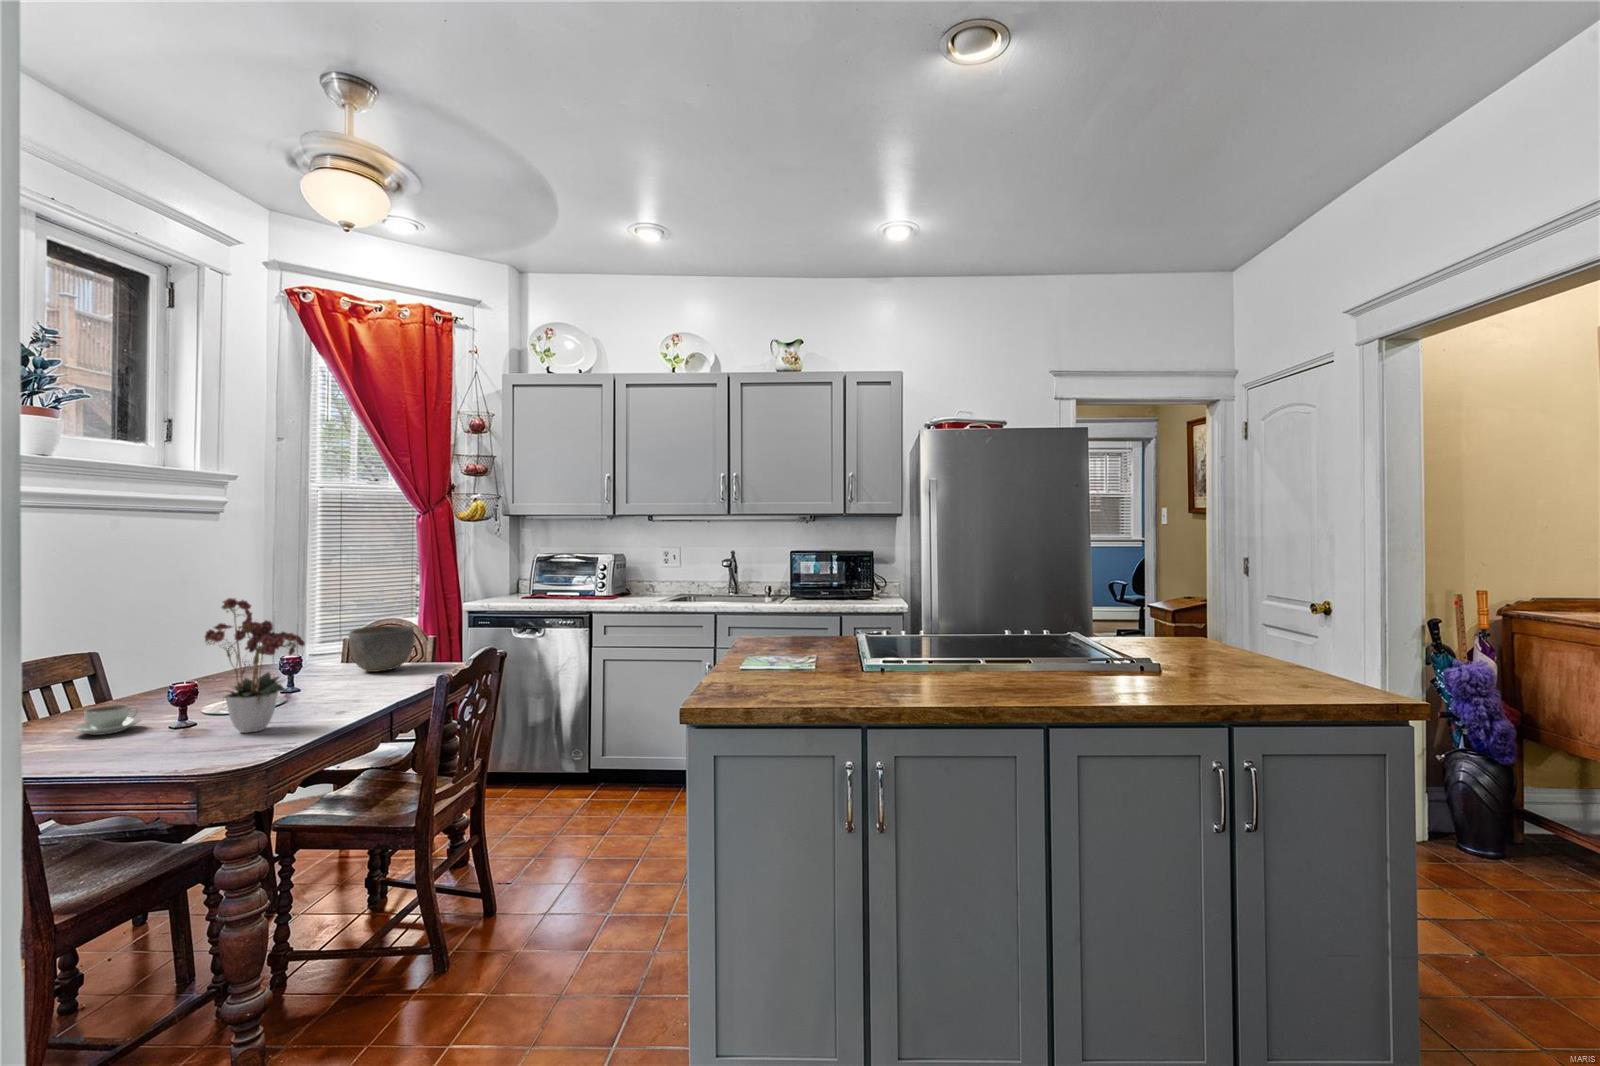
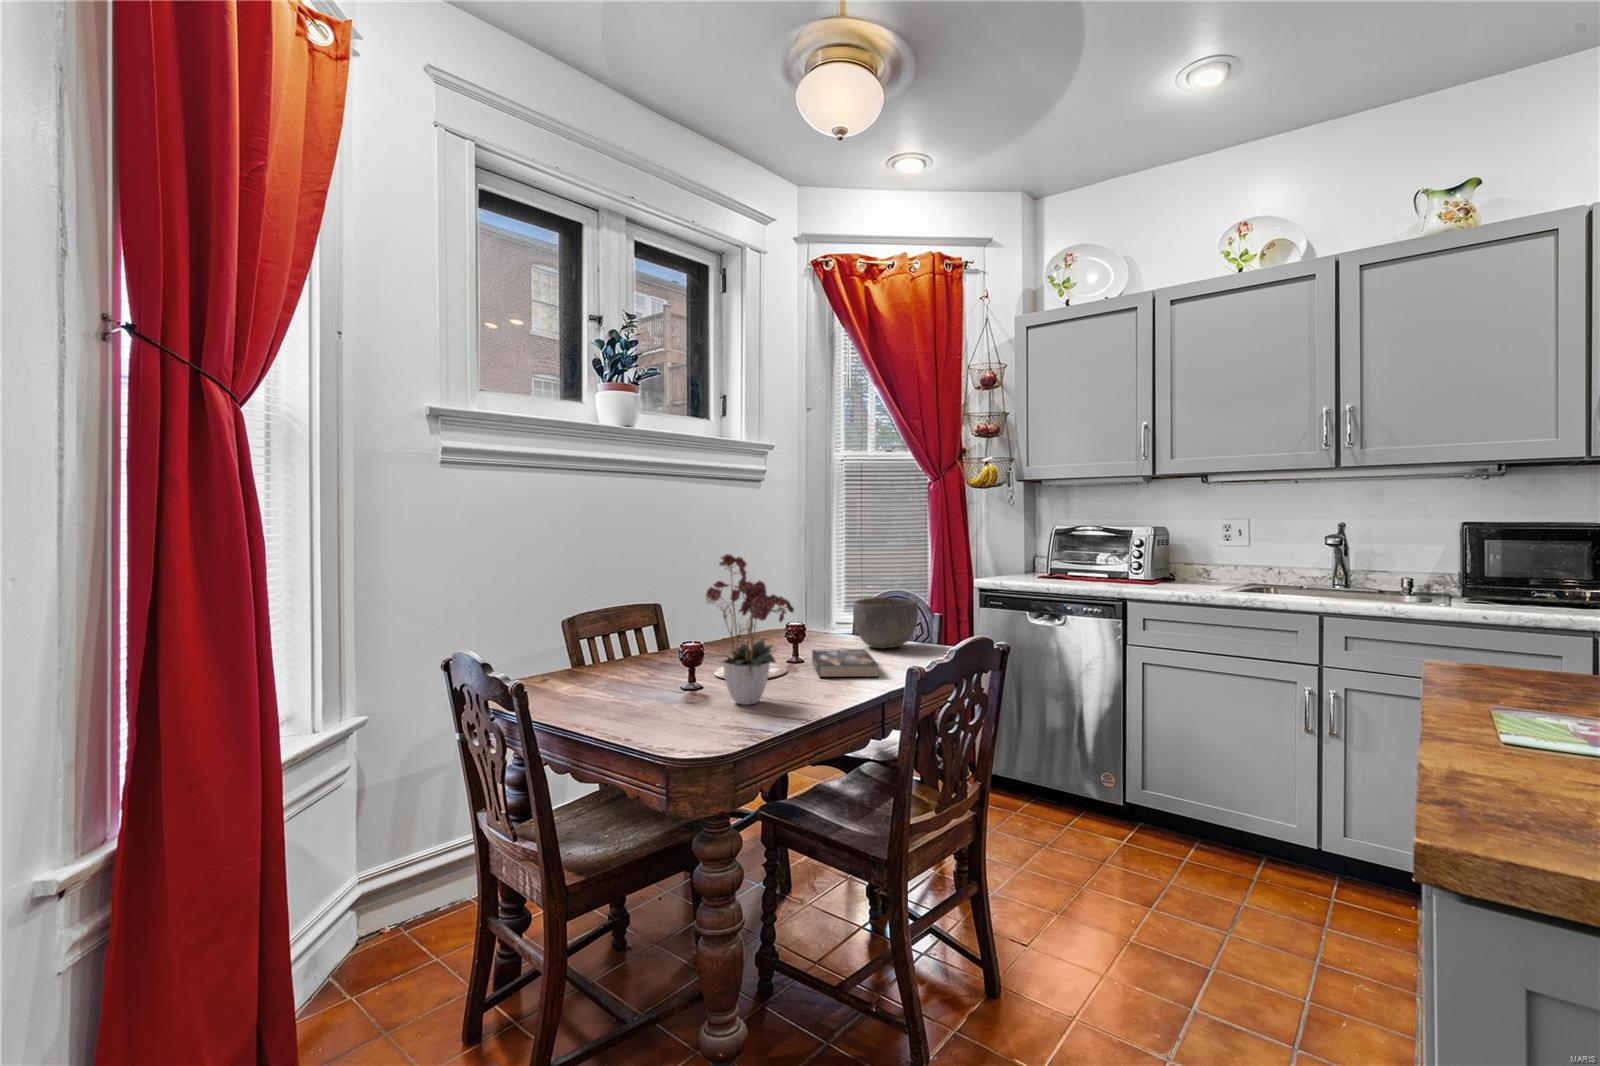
book: none [308,673,382,702] -> present [812,649,878,677]
coffee cup: present [71,705,141,735] -> none [613,657,665,685]

